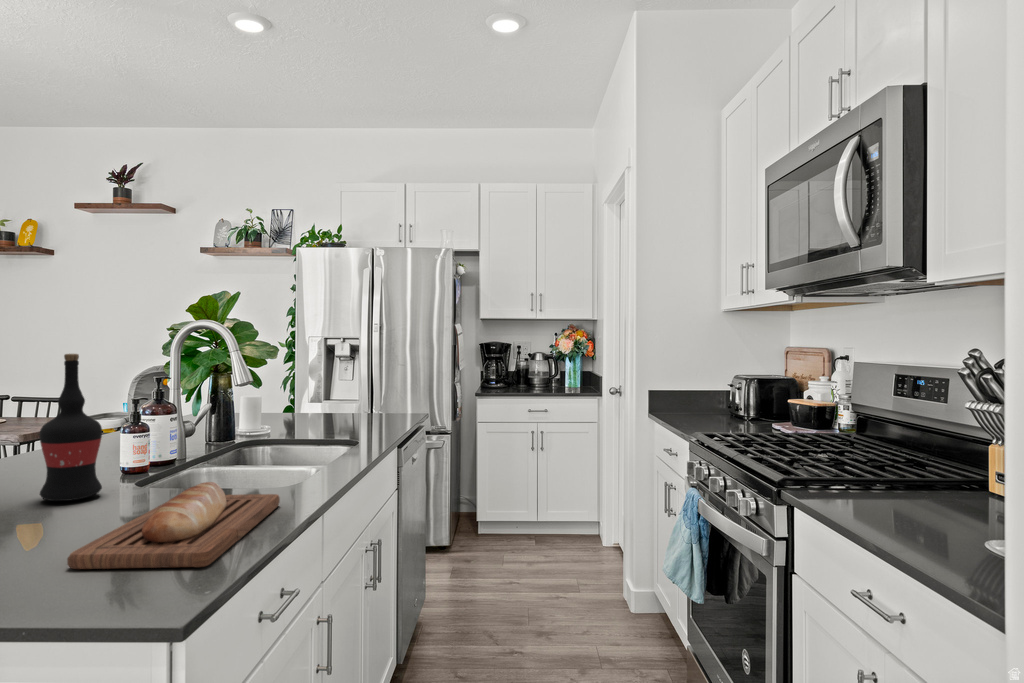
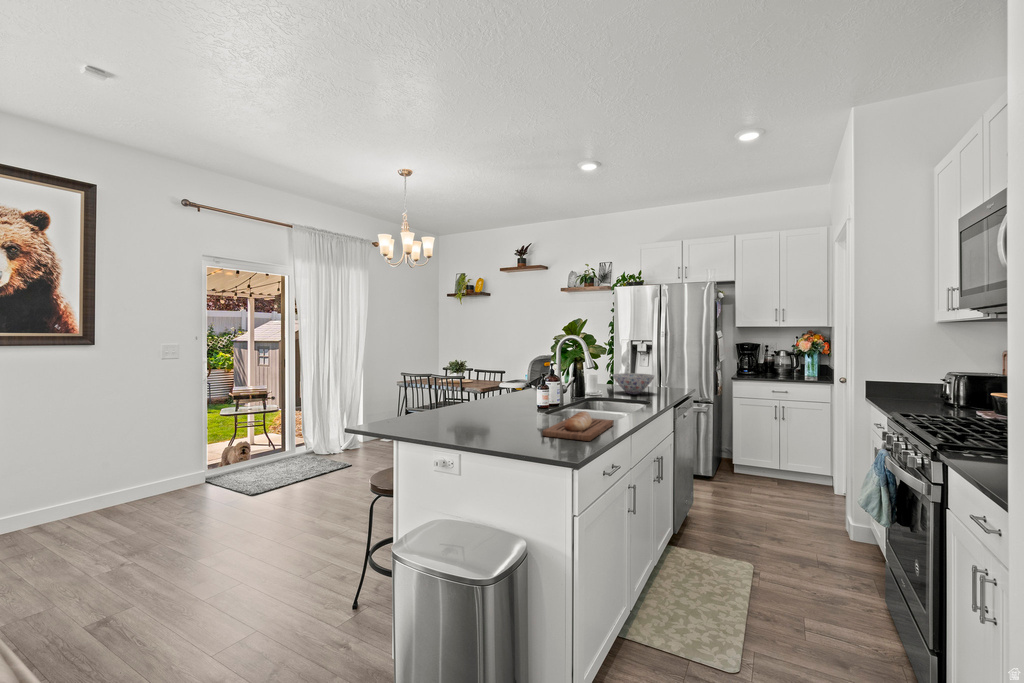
wine bottle: present [39,354,102,501] -> none [520,355,541,415]
bowl: none [289,391,367,429] -> present [613,373,655,394]

